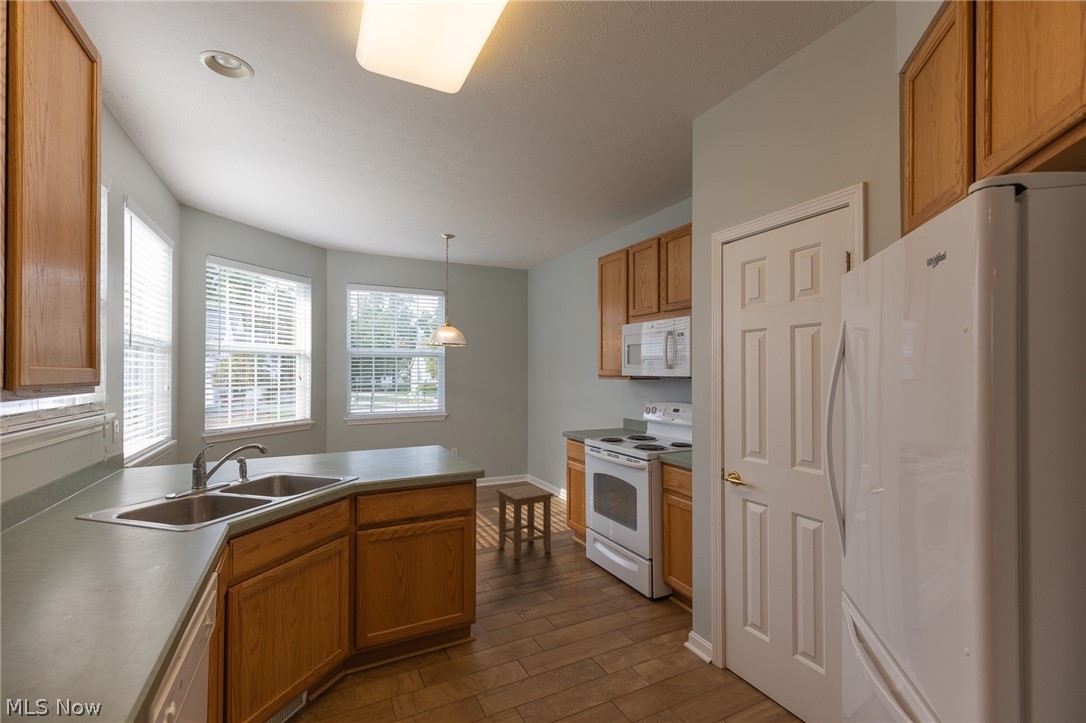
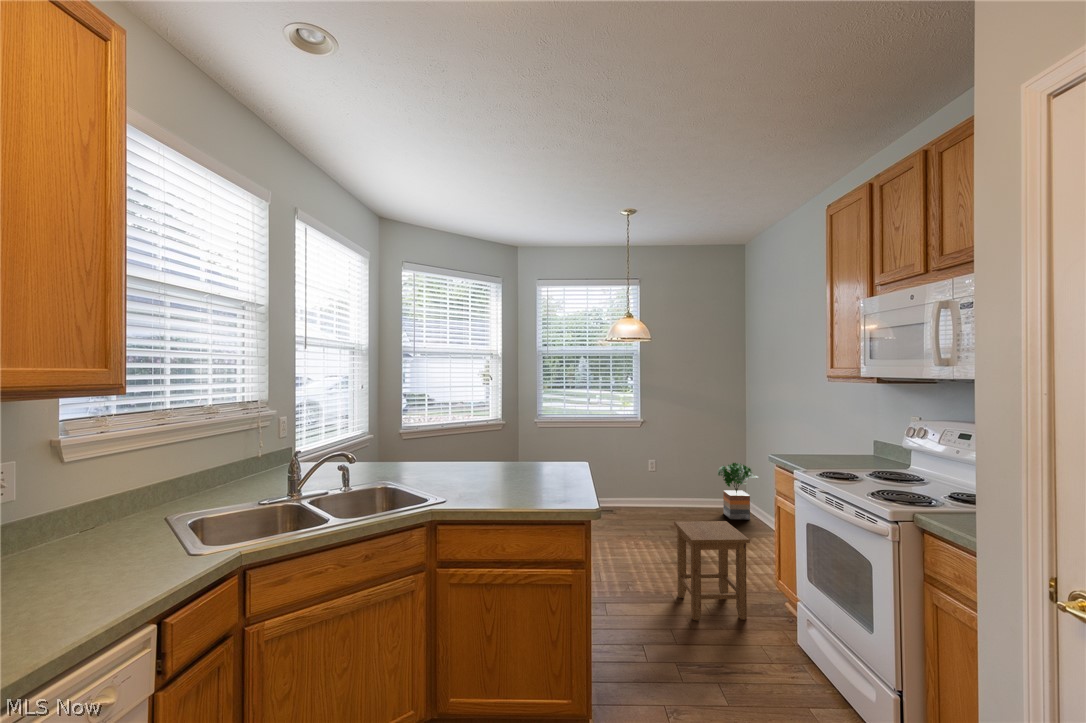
potted tree: none [507,445,538,491] -> present [718,463,758,519]

